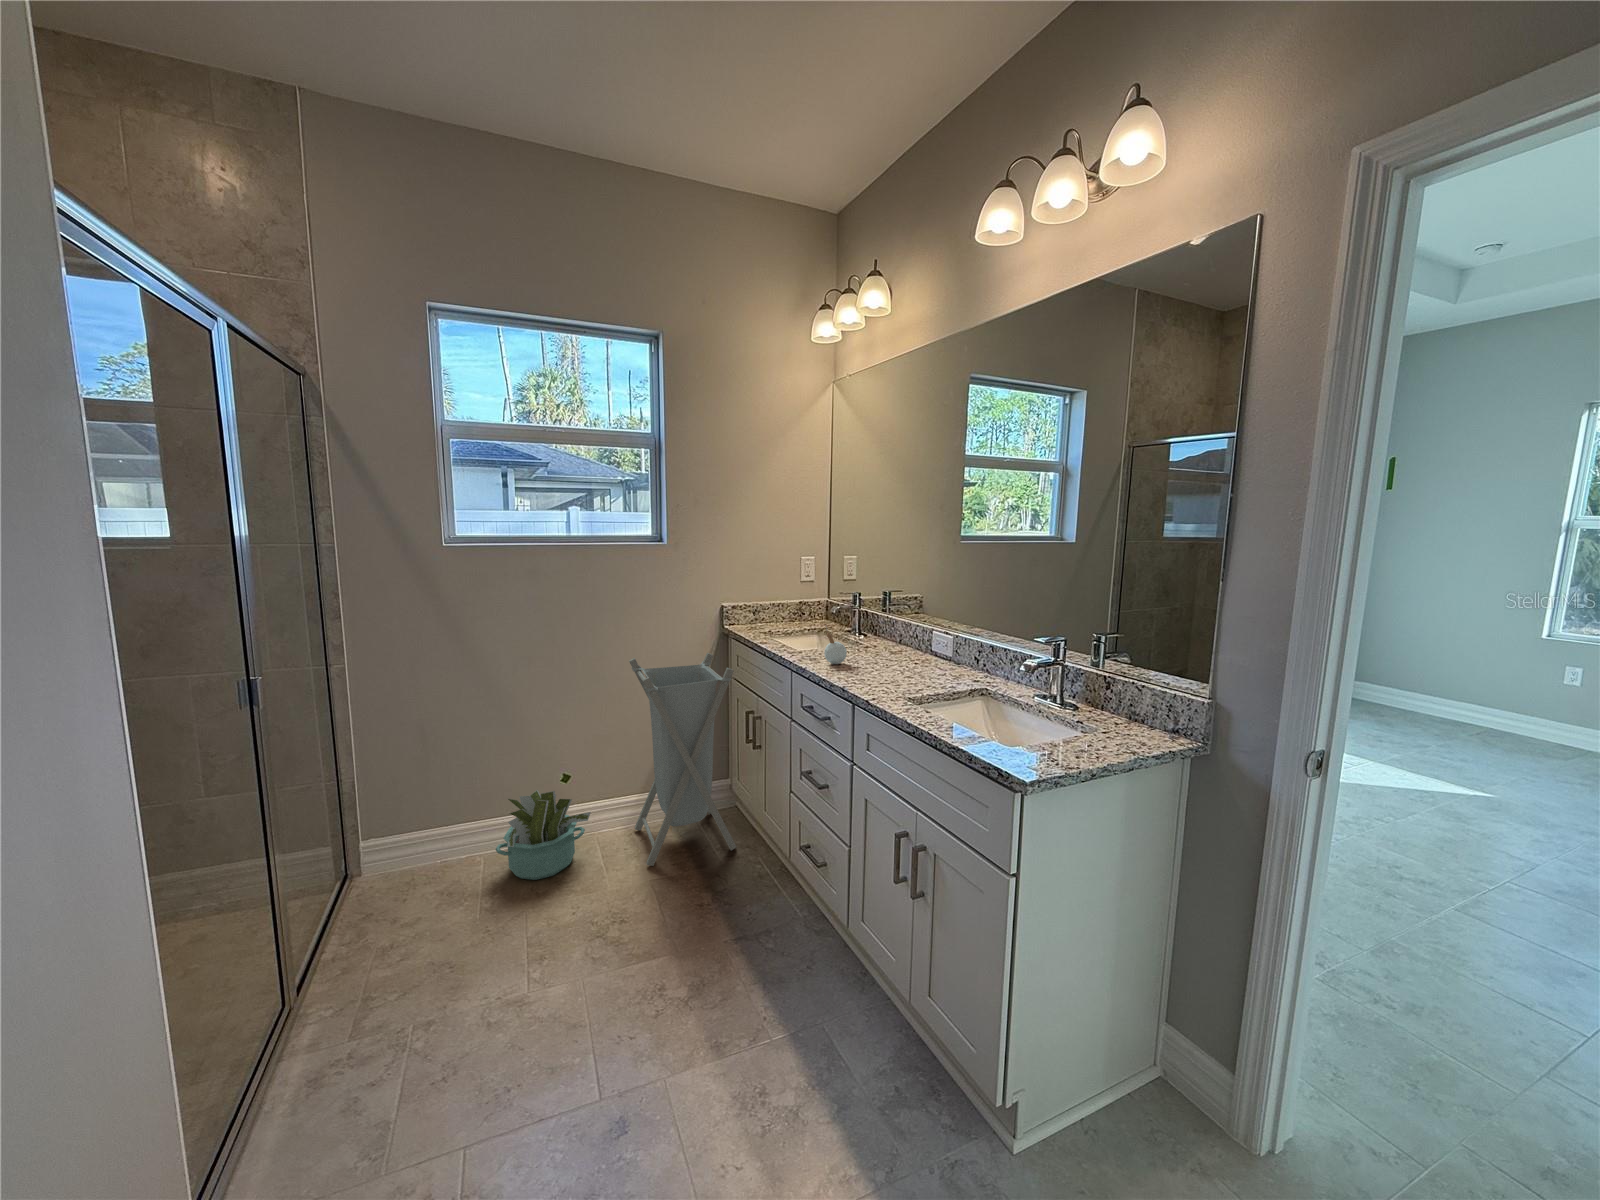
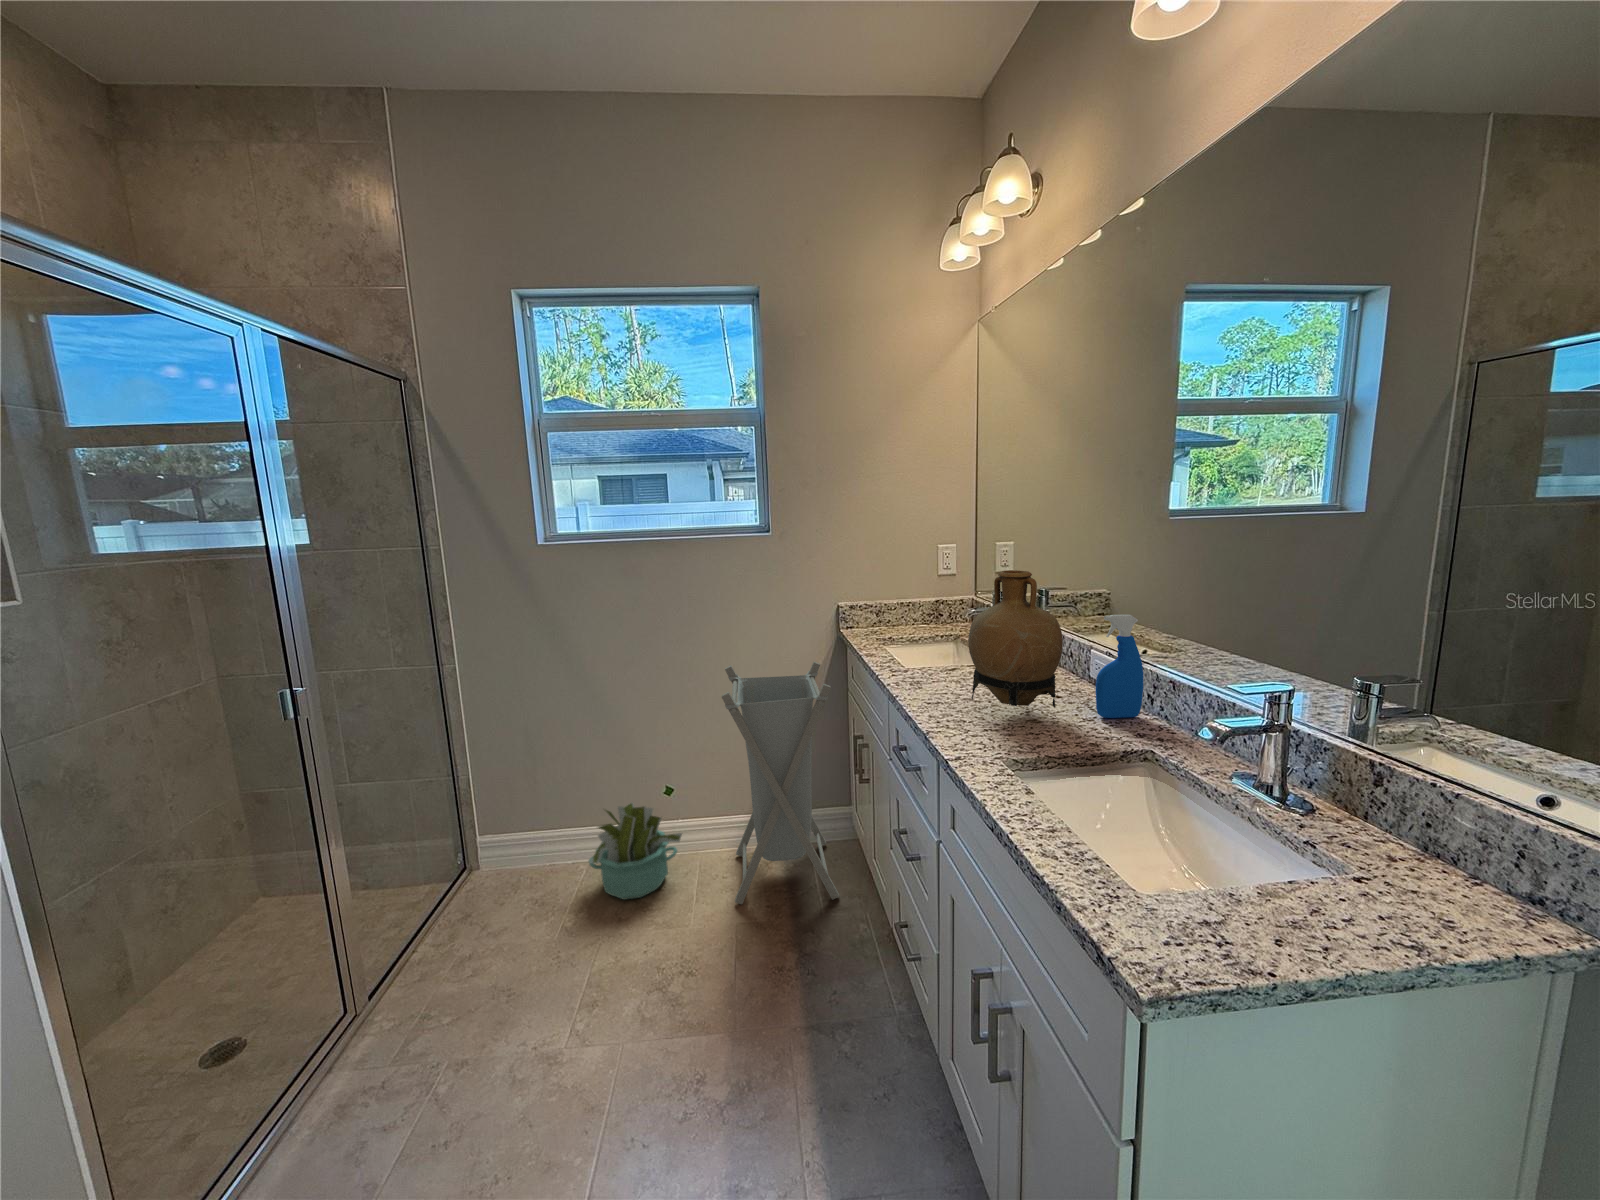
vase: none [863,572,926,668] -> present [968,570,1063,708]
spray bottle: none [944,602,973,673] -> present [1096,615,1143,718]
candle: present [824,630,847,664] -> none [926,640,957,692]

